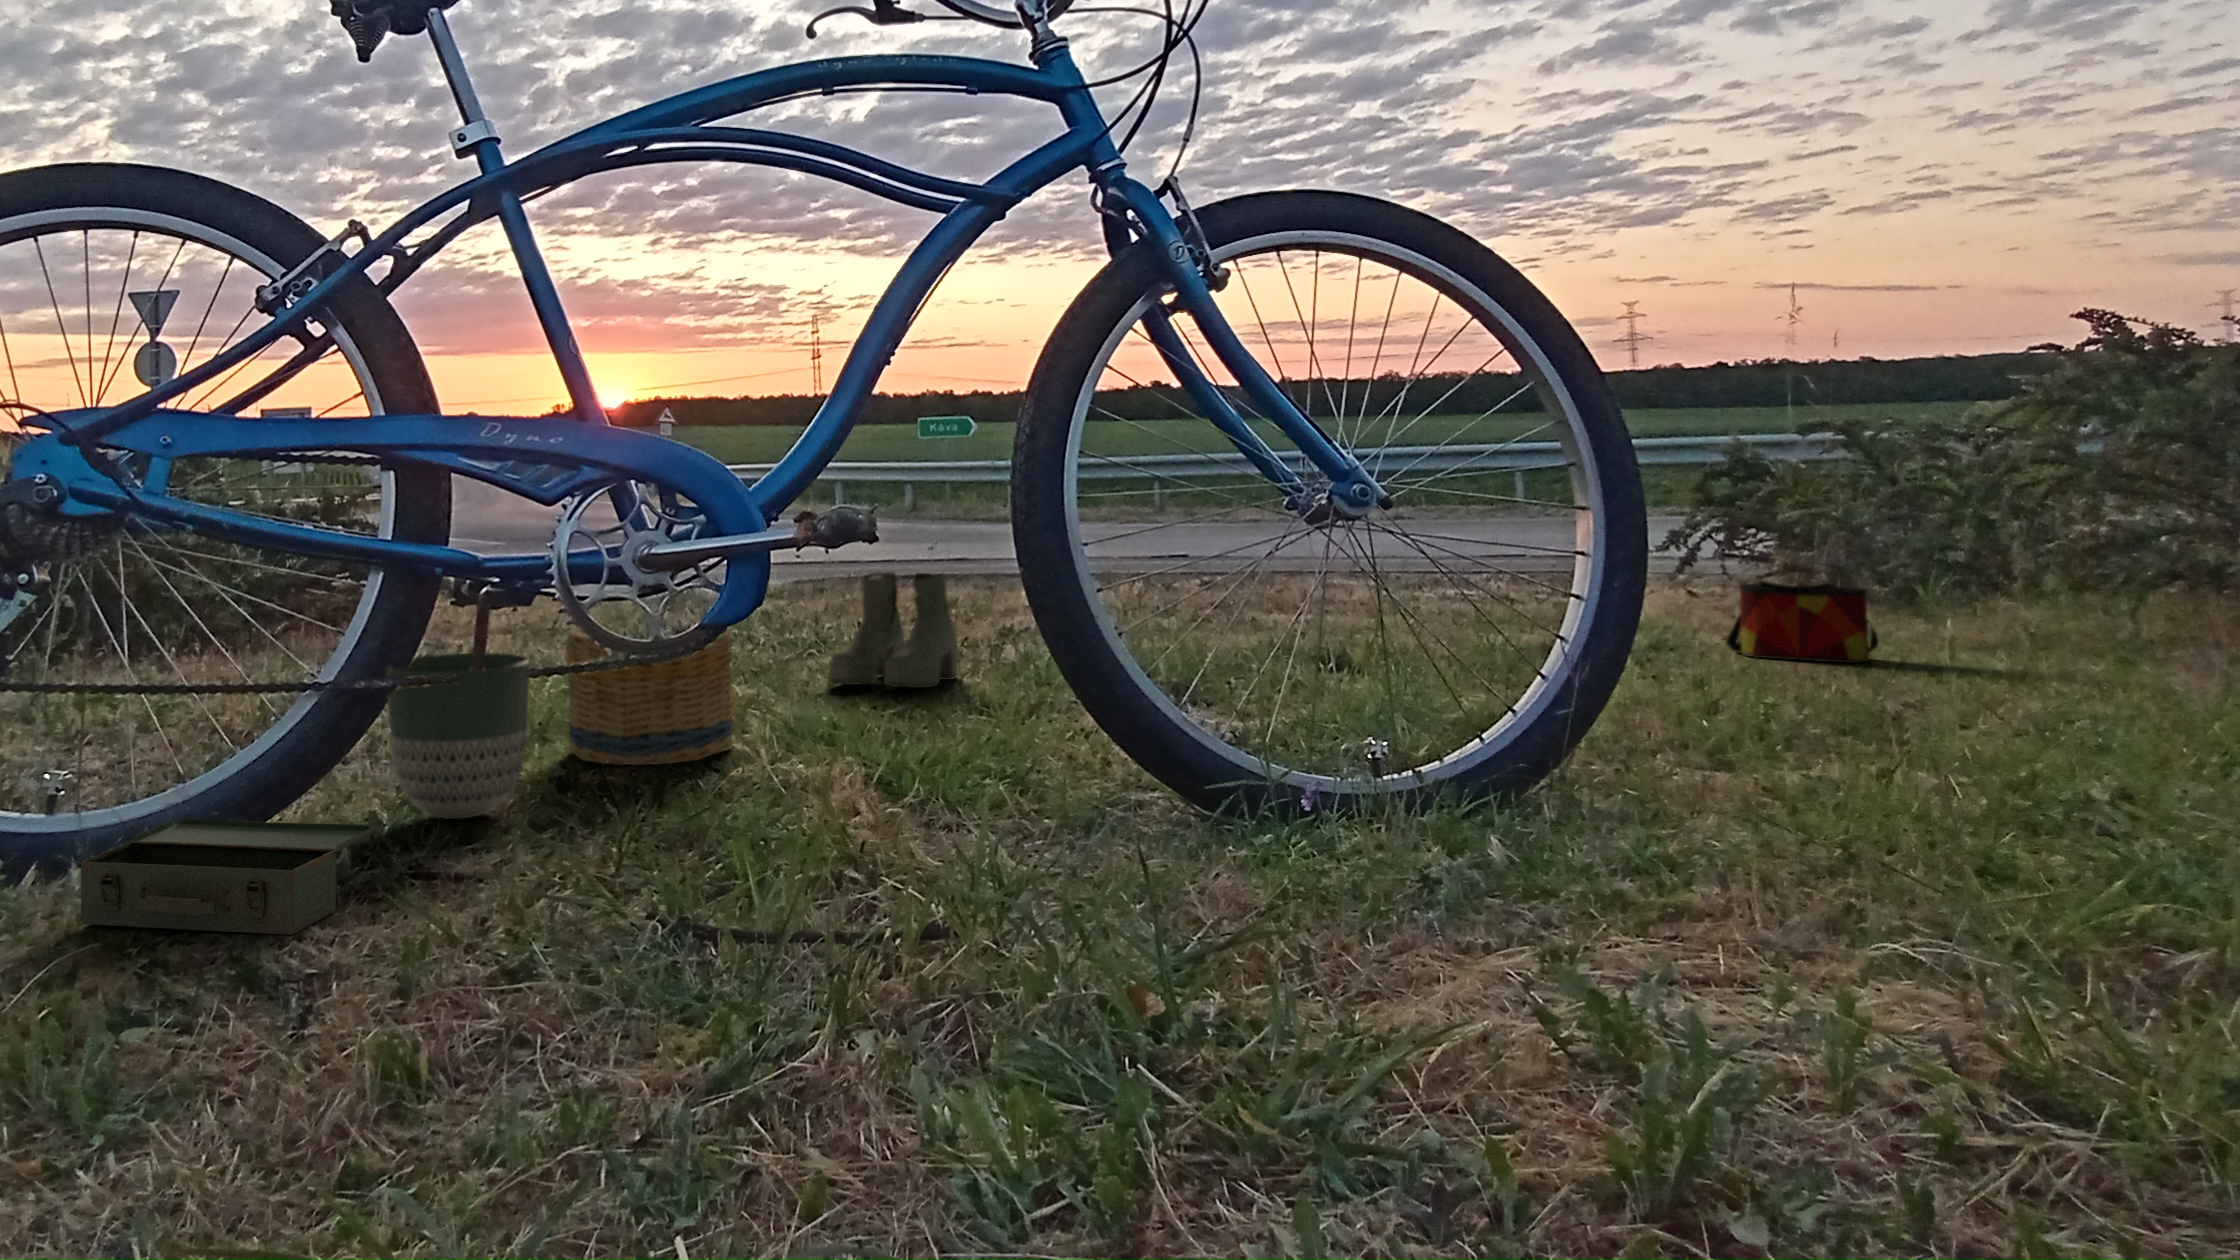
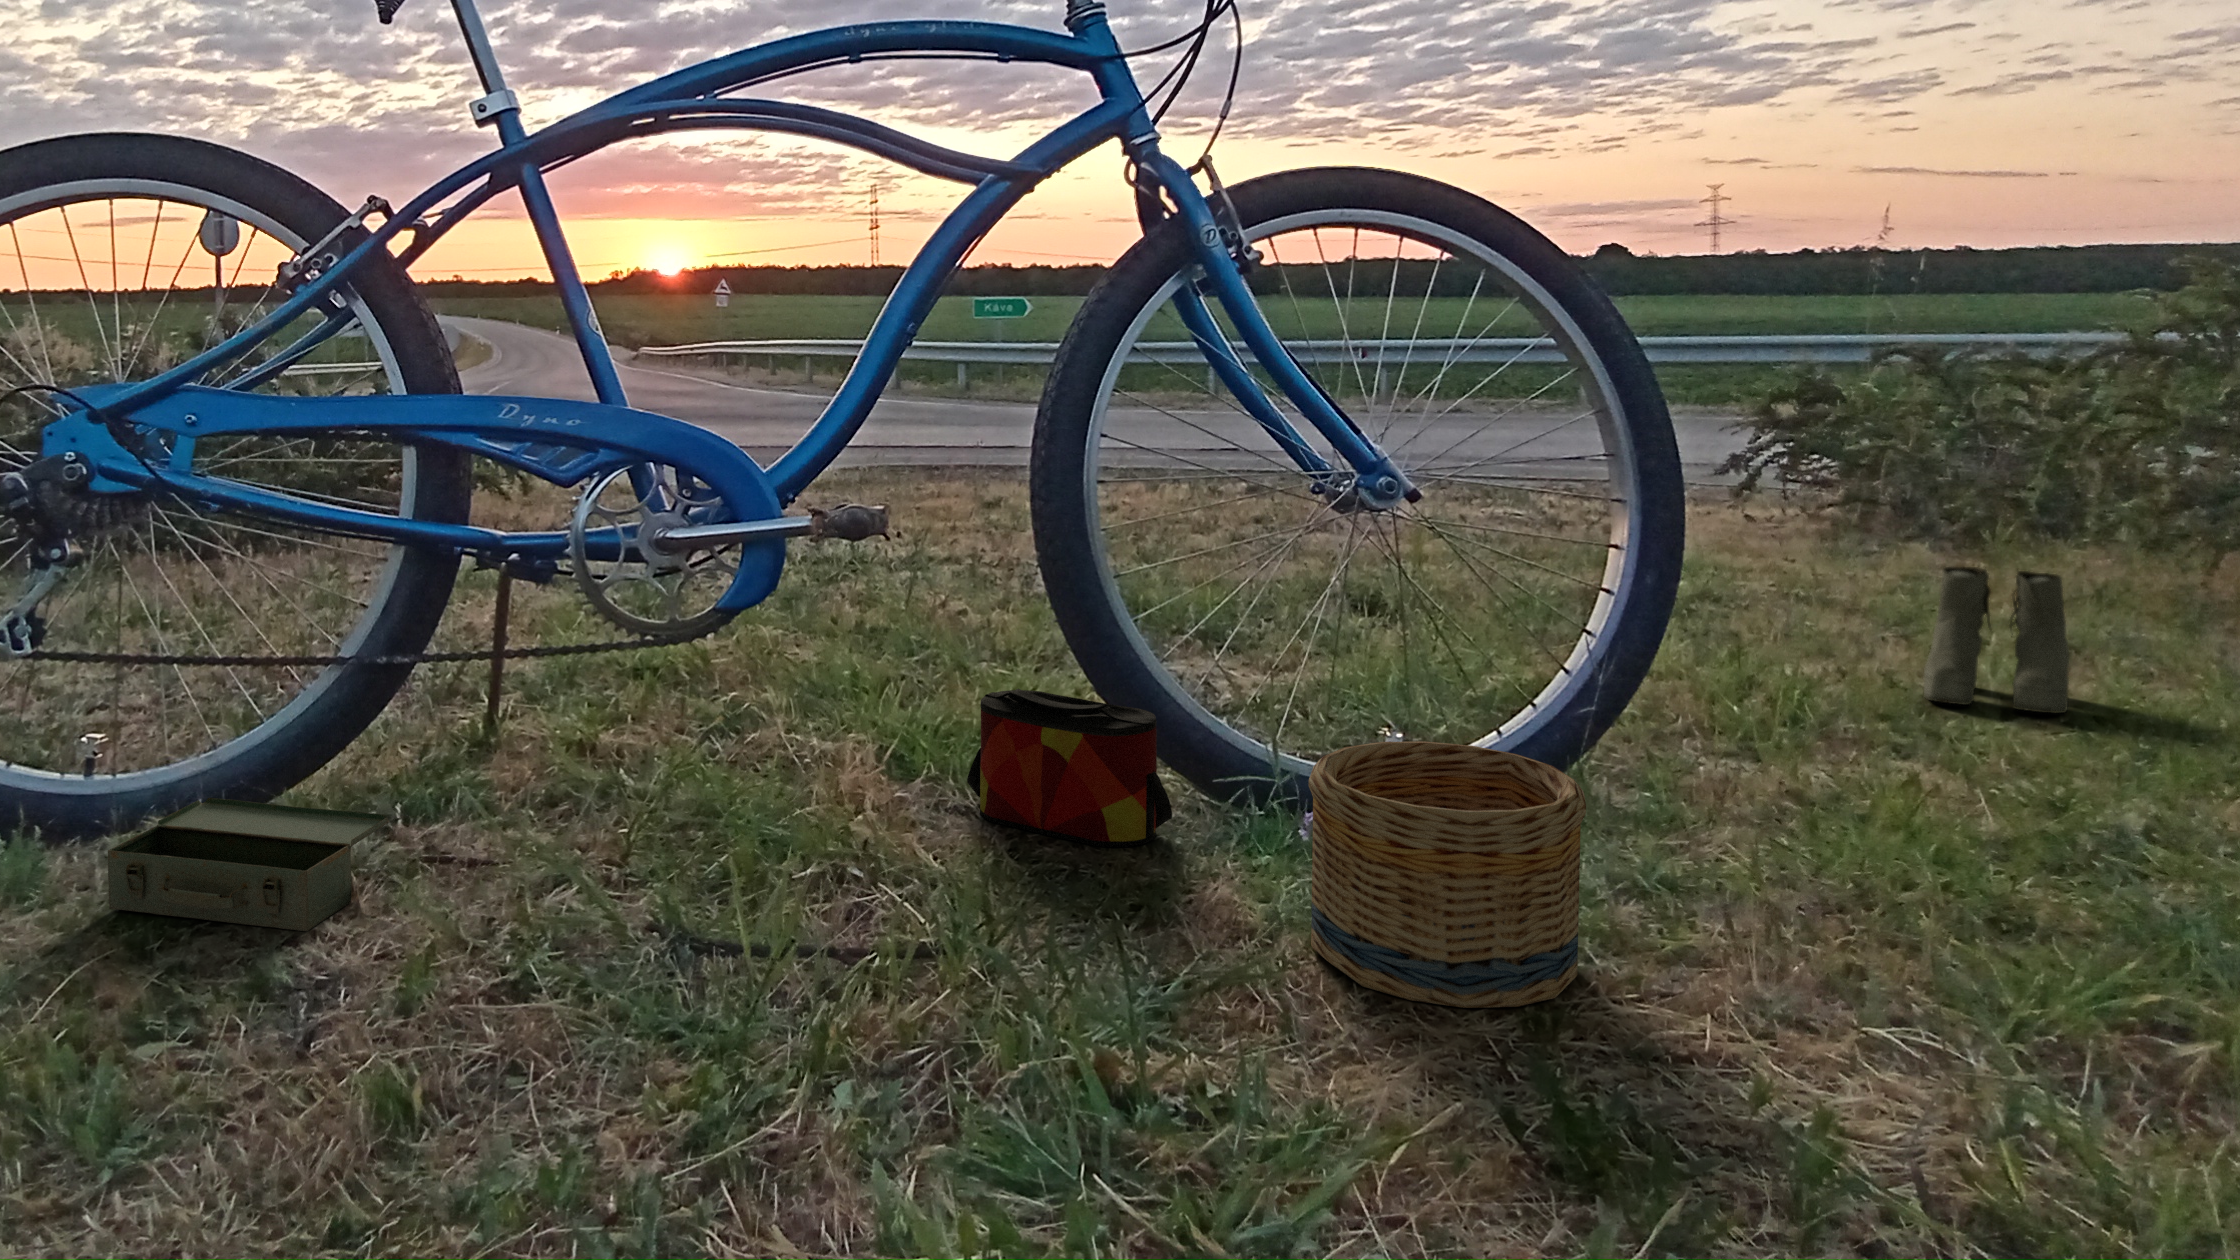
boots: present [829,572,957,688] -> present [1924,567,2070,714]
bag: present [1726,581,1879,663] -> present [967,689,1172,847]
basket: present [565,629,733,765] -> present [1309,741,1586,1008]
planter: present [387,653,530,819] -> none [410,620,550,786]

